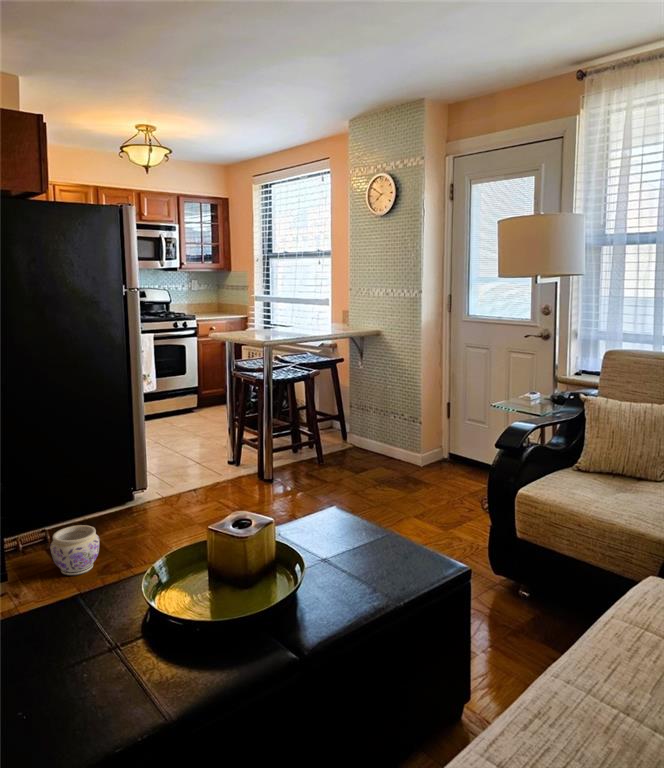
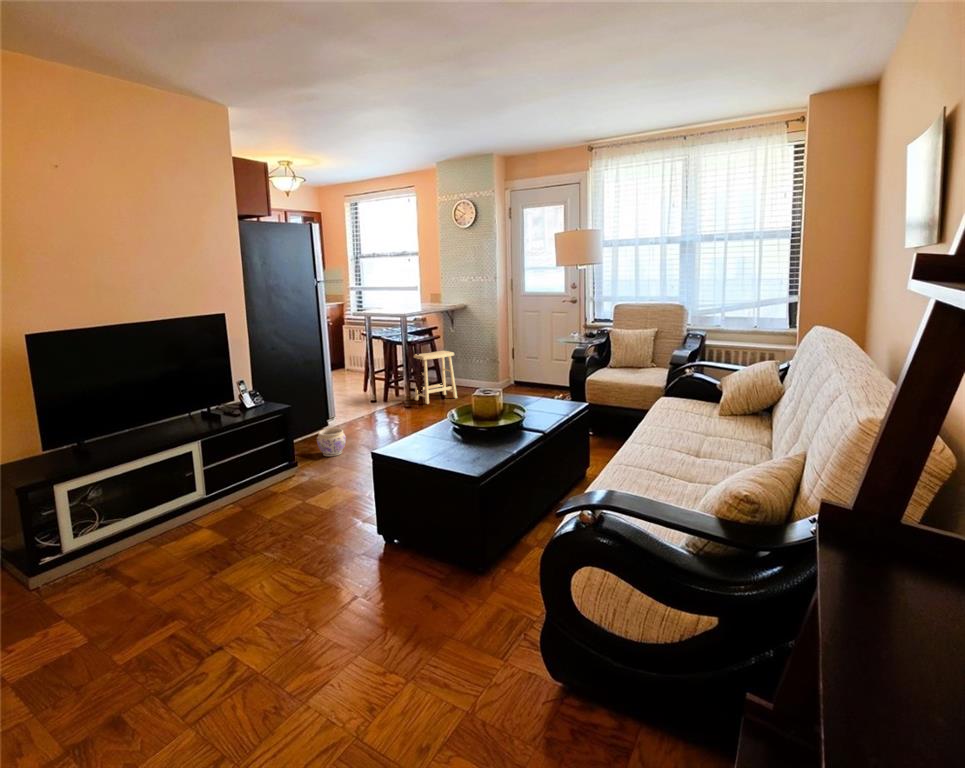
footstool: none [285,398,348,479] -> present [414,351,457,404]

